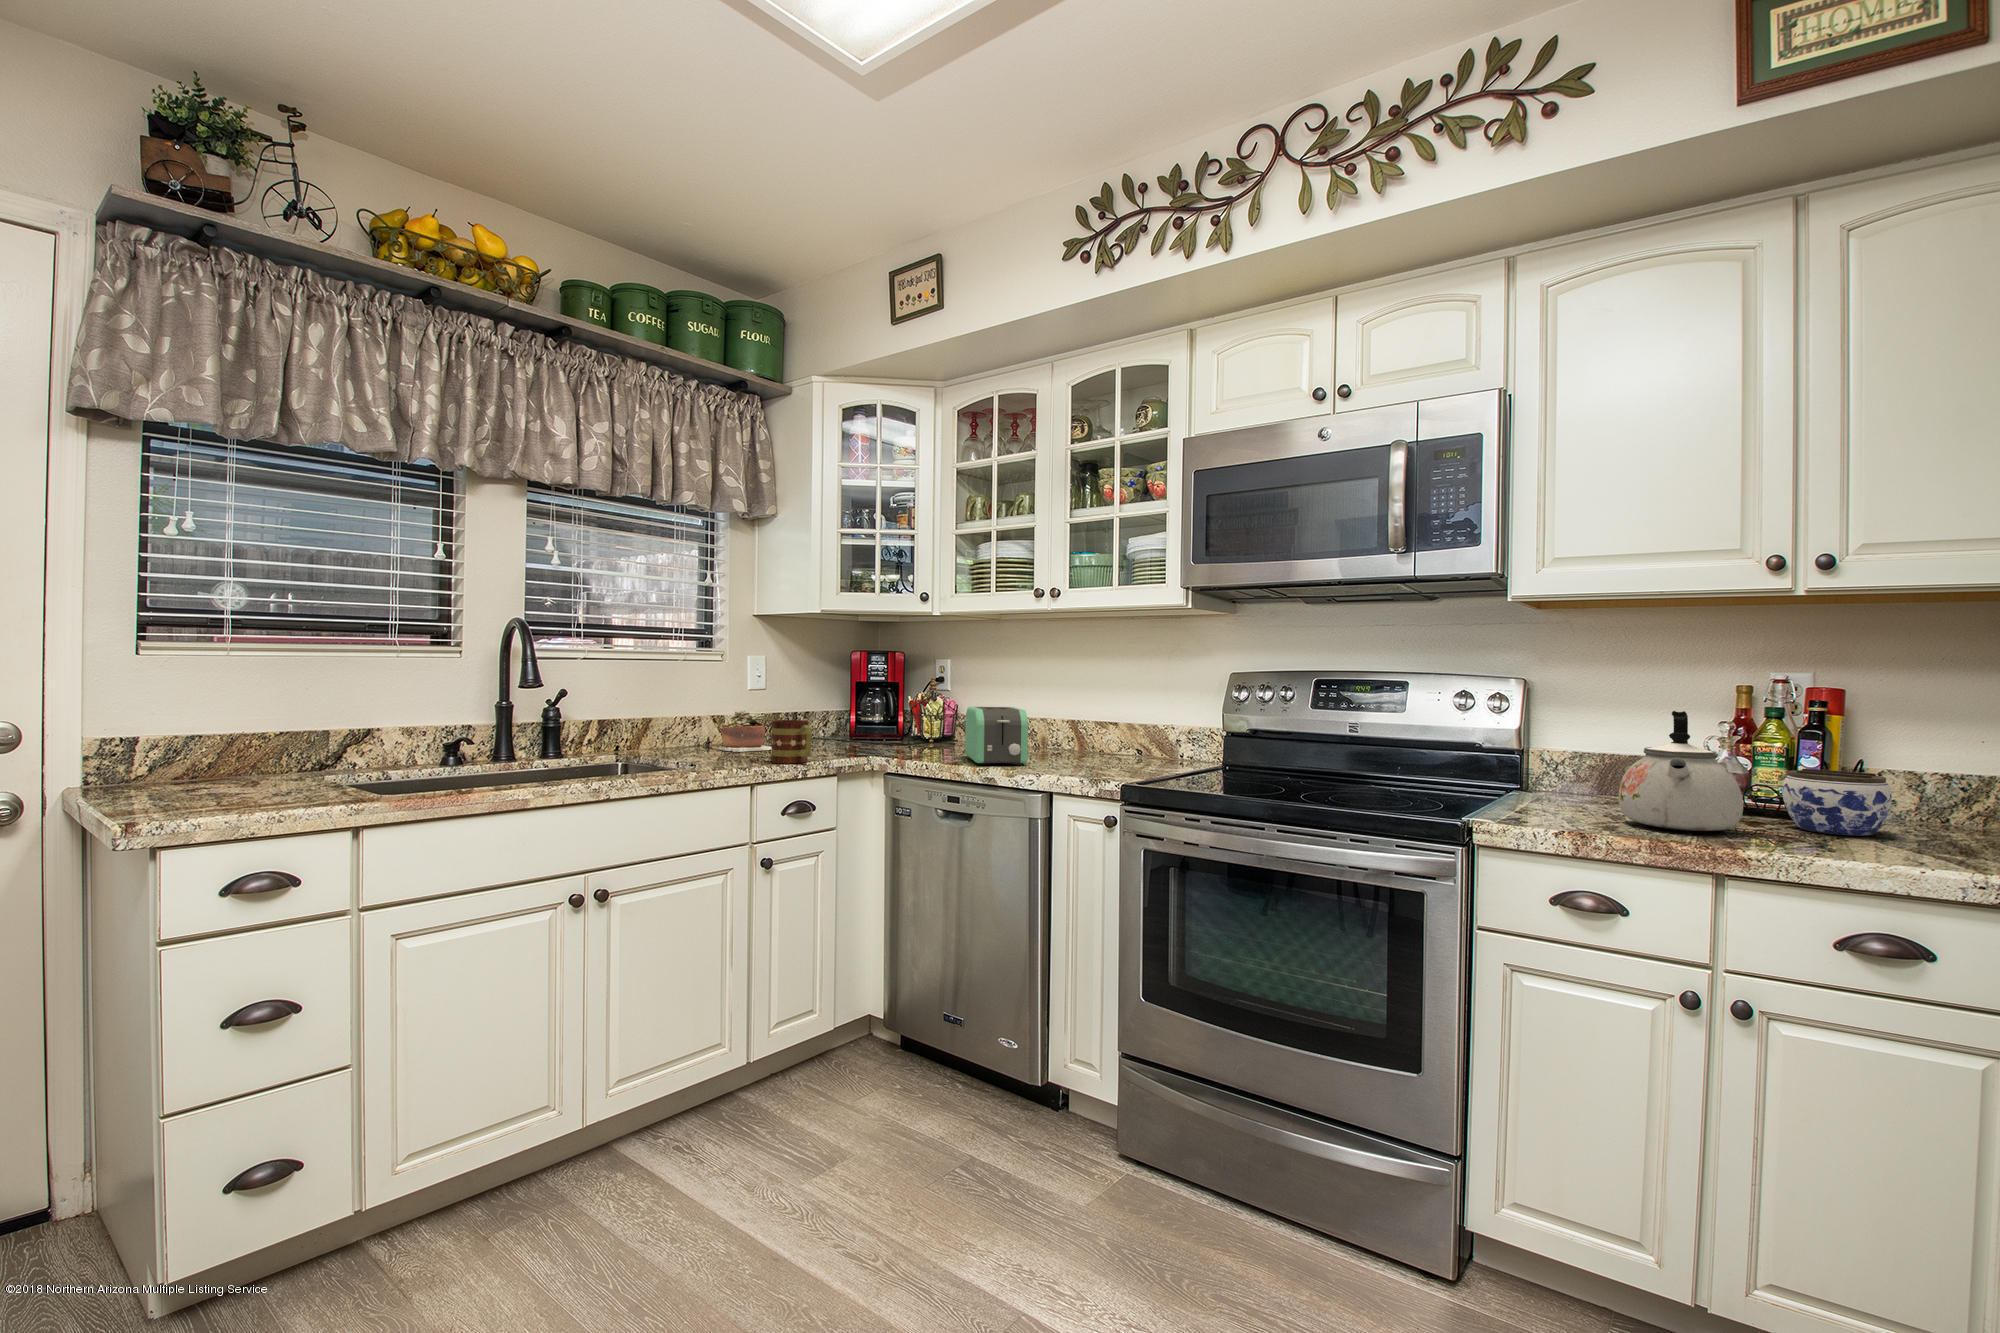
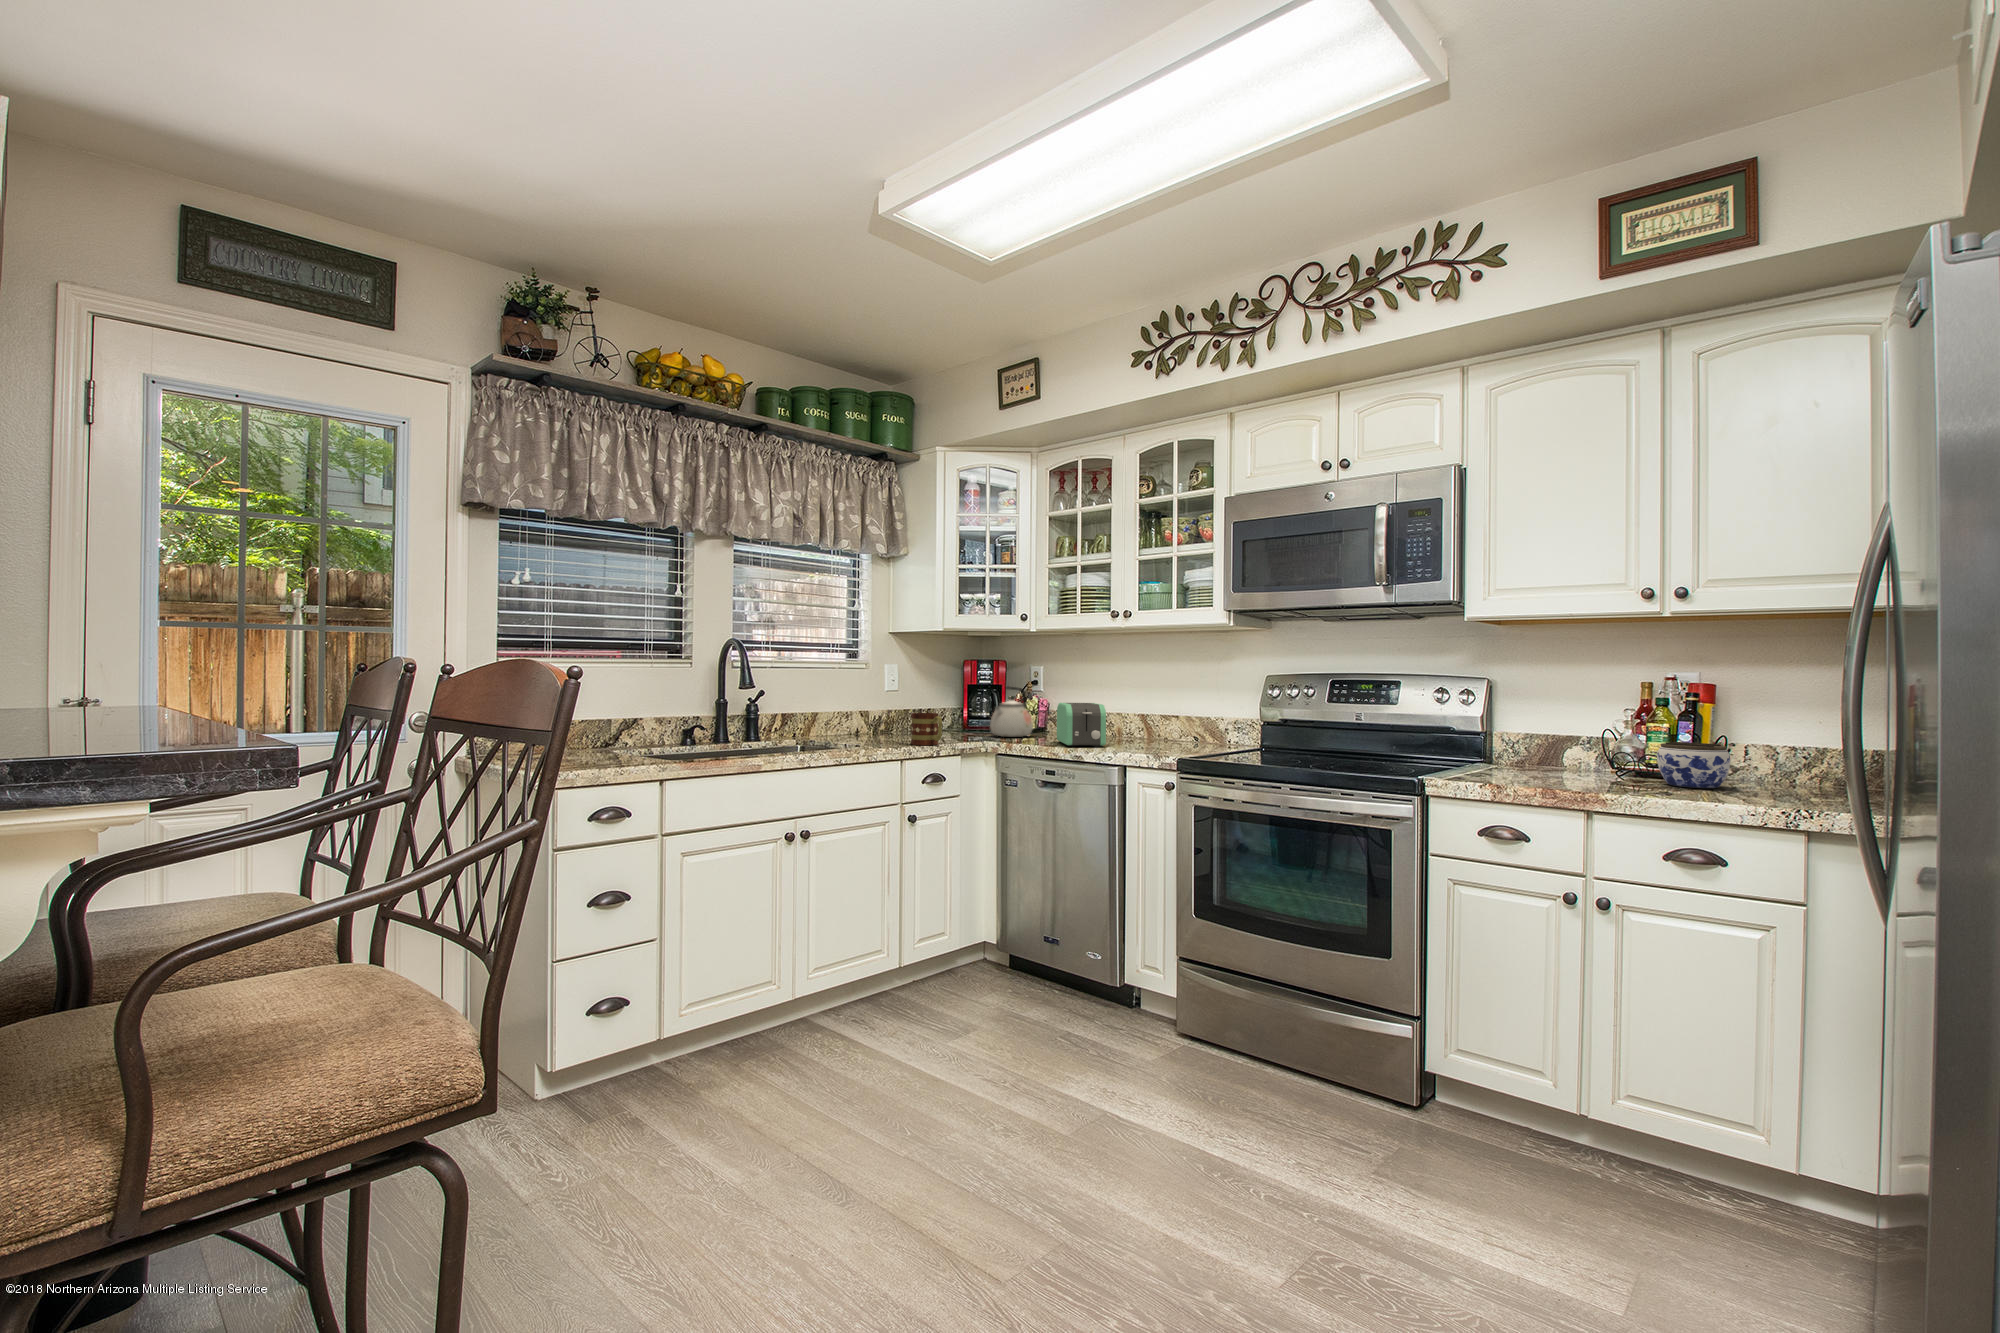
succulent plant: present [719,710,772,752] -> none [862,706,907,738]
kettle: present [1619,711,1743,831] -> present [990,687,1033,737]

